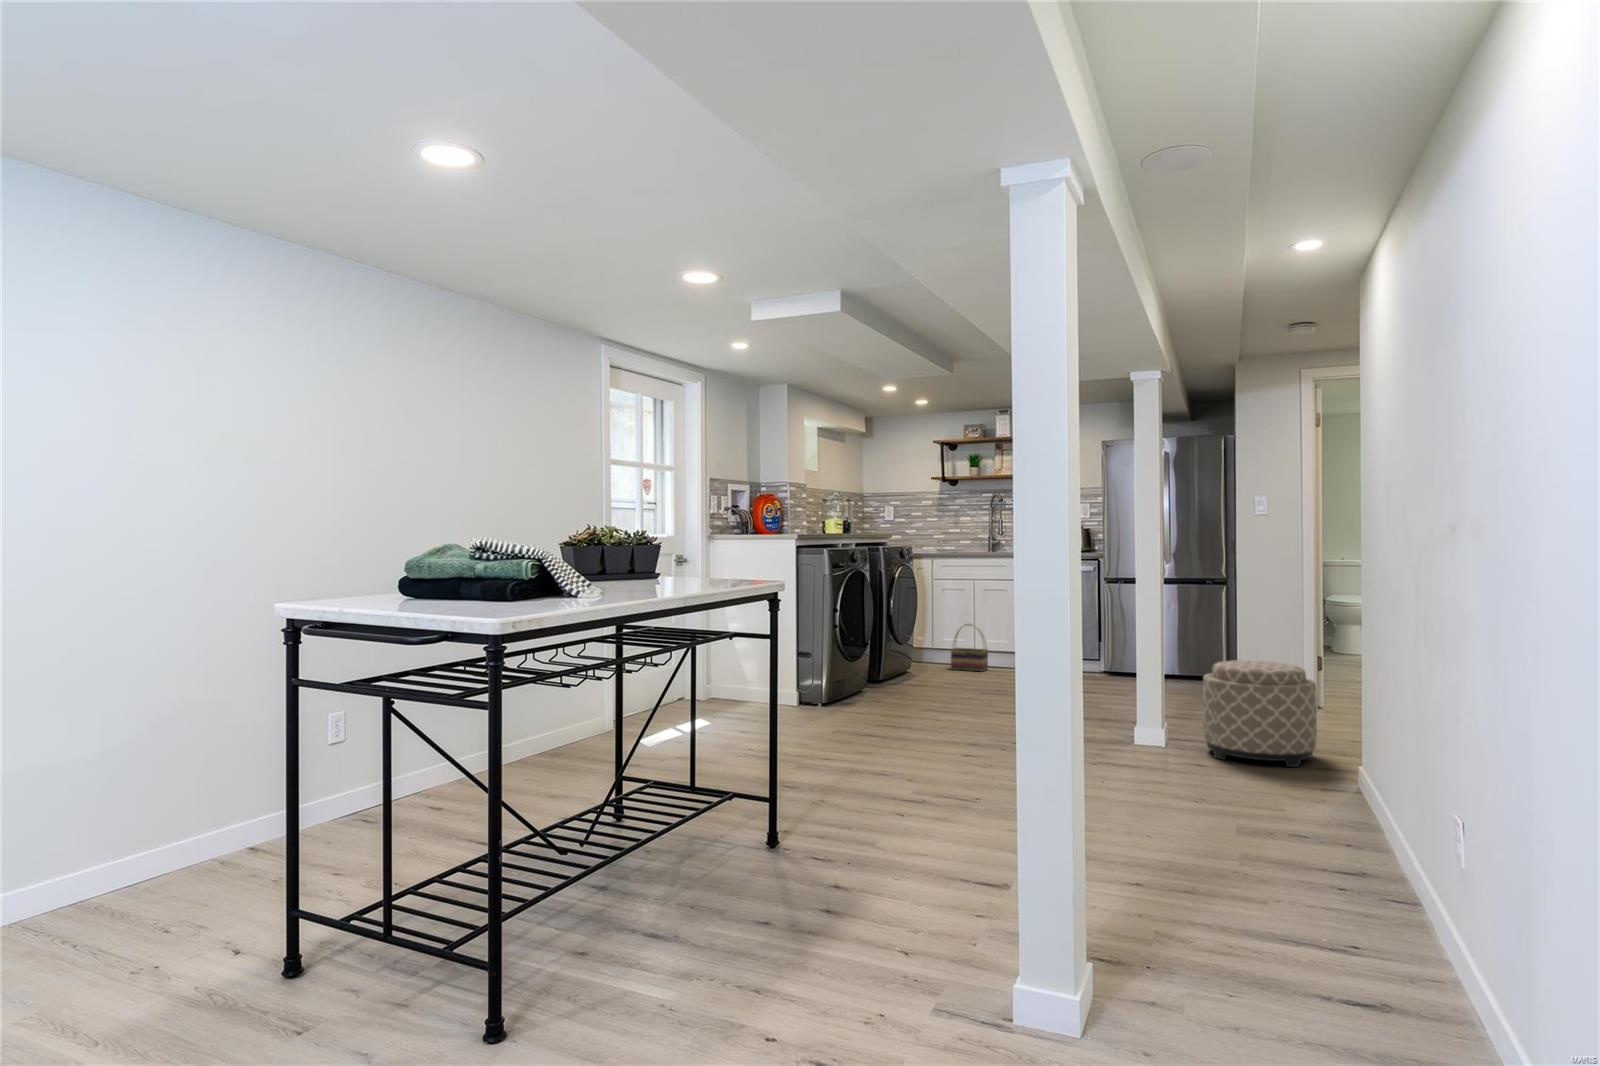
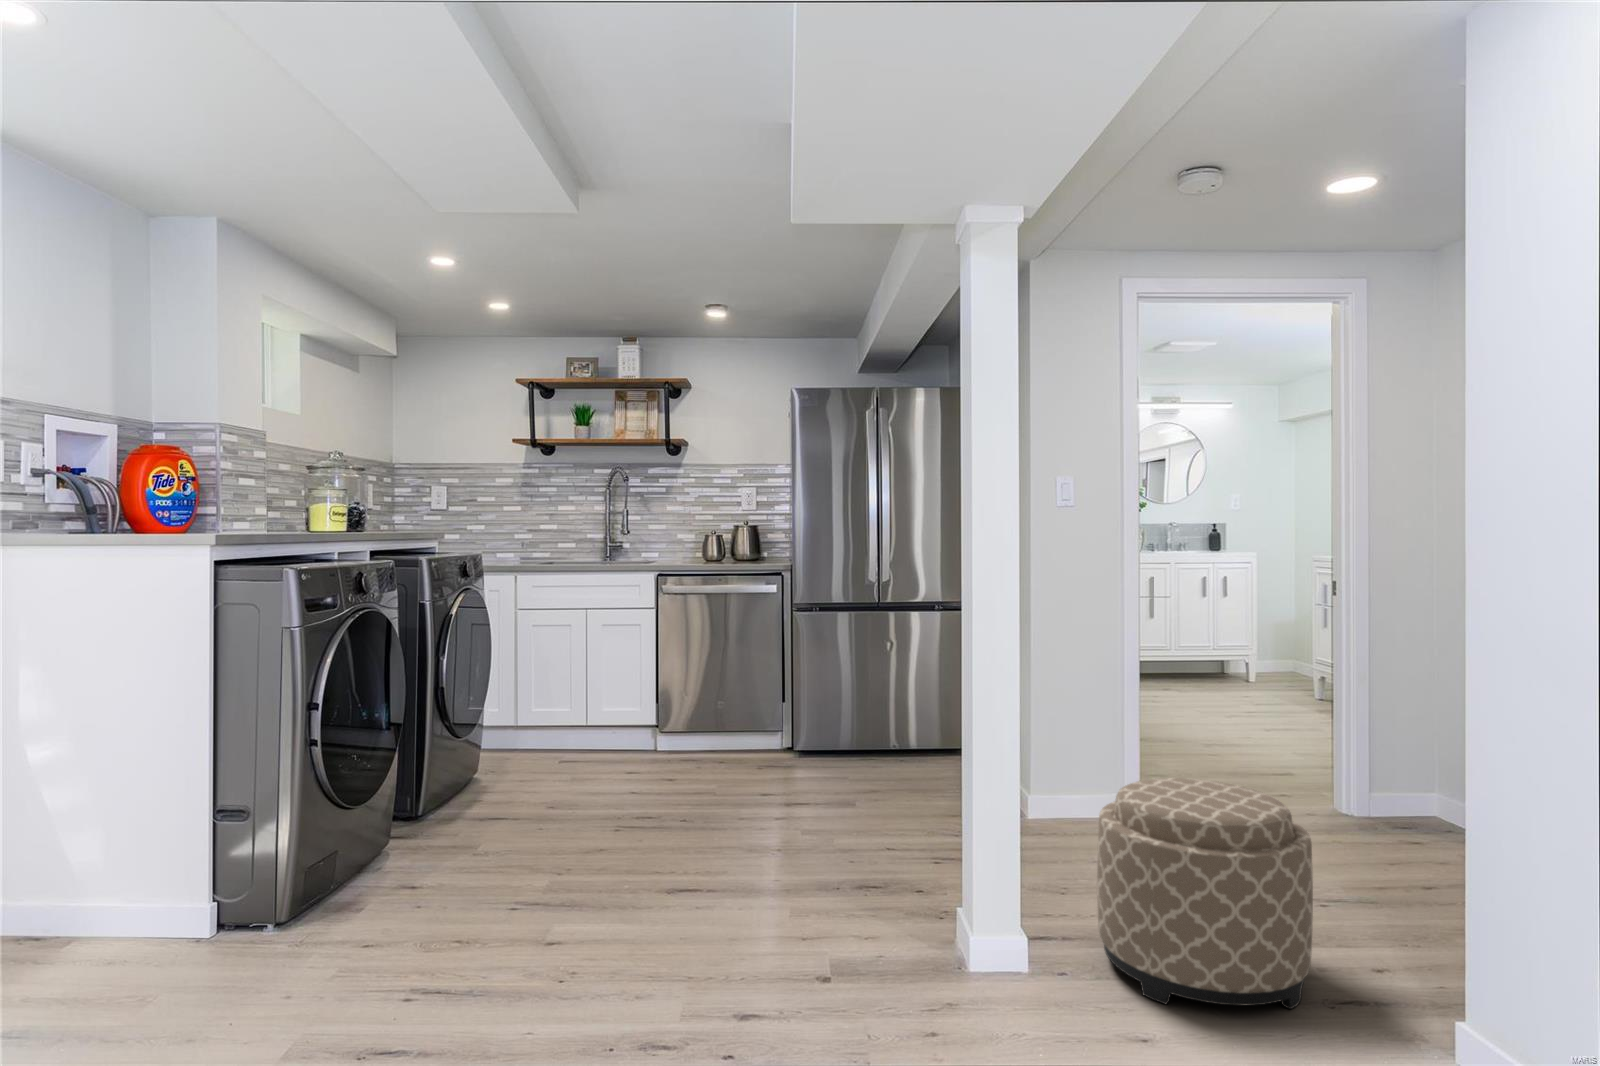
basket: present [951,624,988,671] -> none [547,680,611,759]

